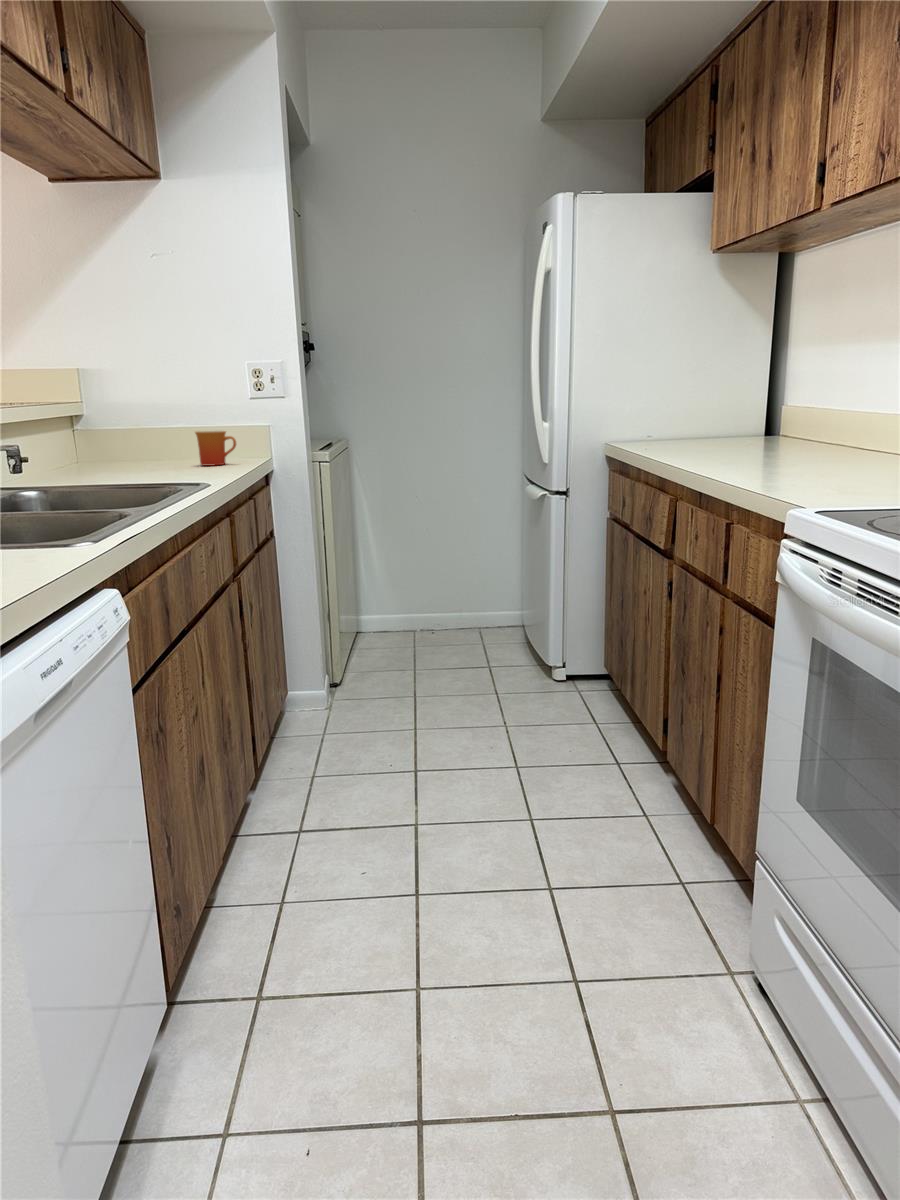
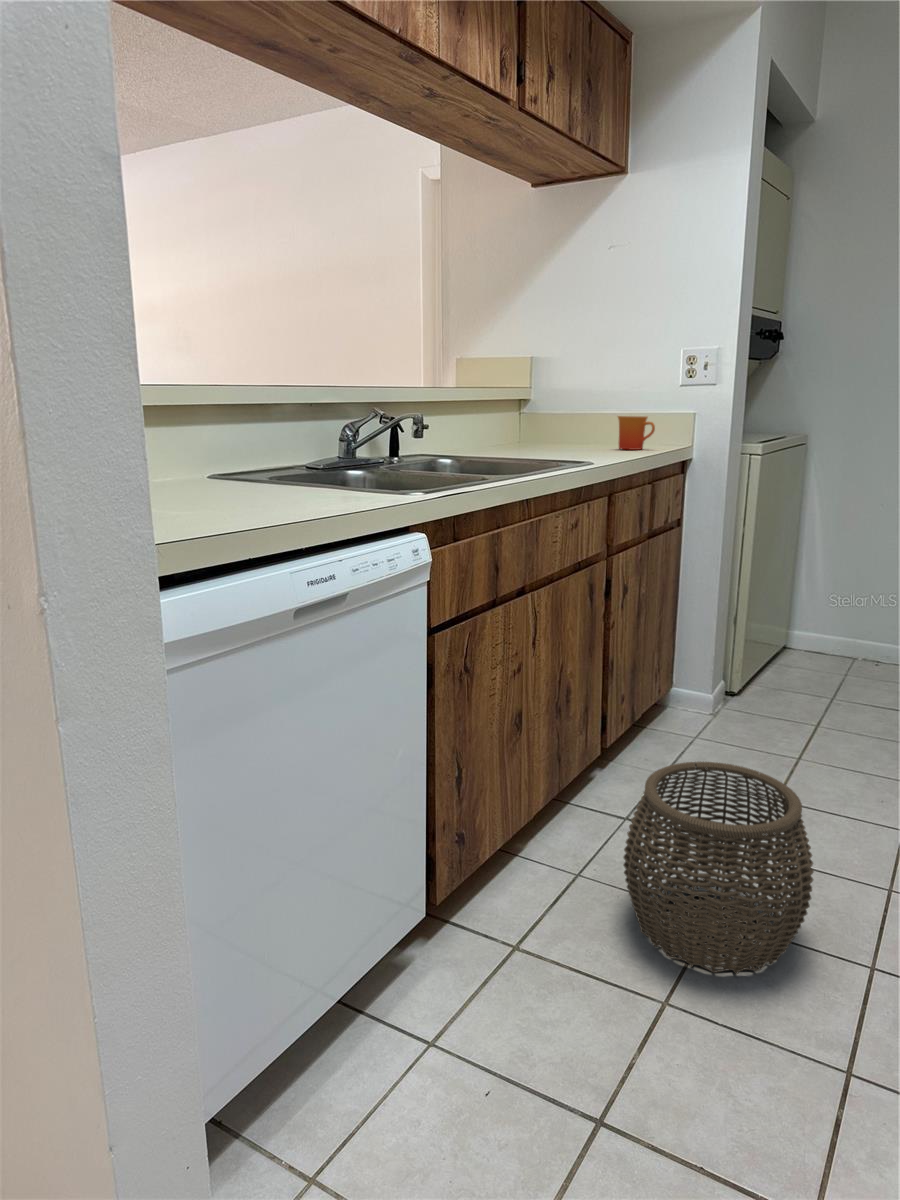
woven basket: none [334,751,502,945] -> present [623,762,814,974]

